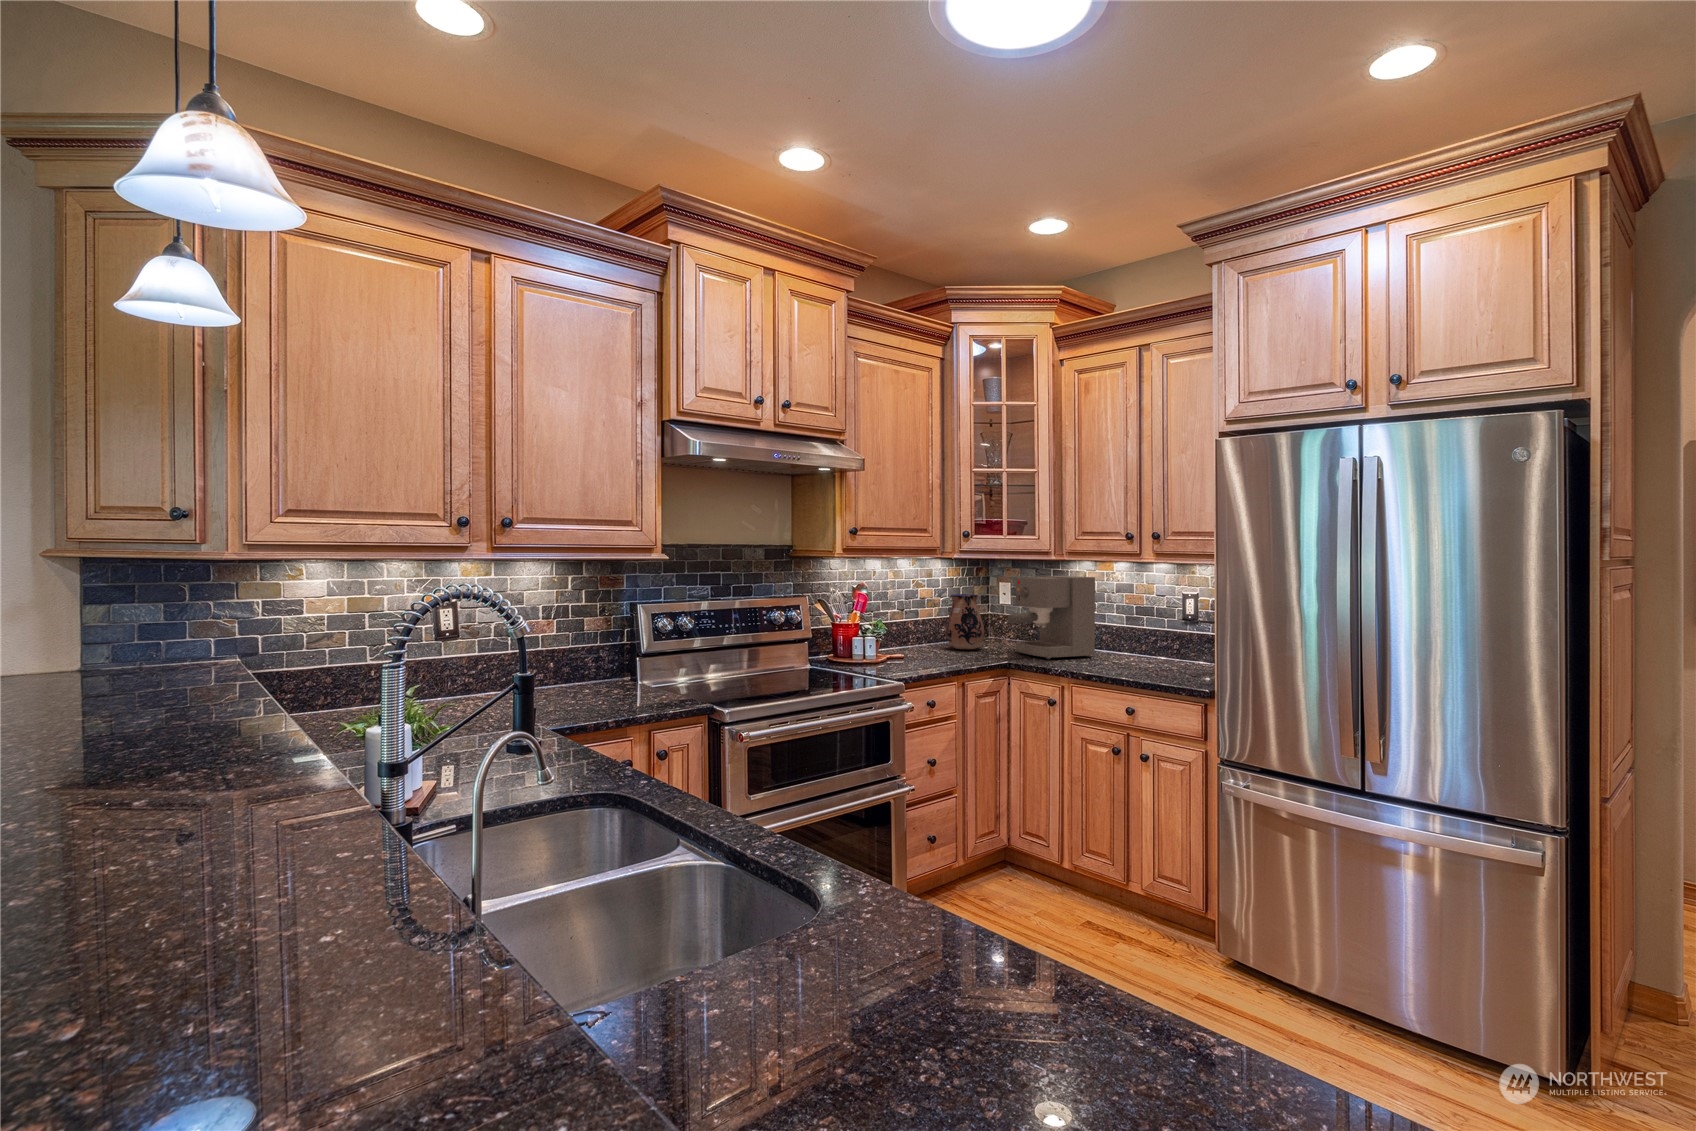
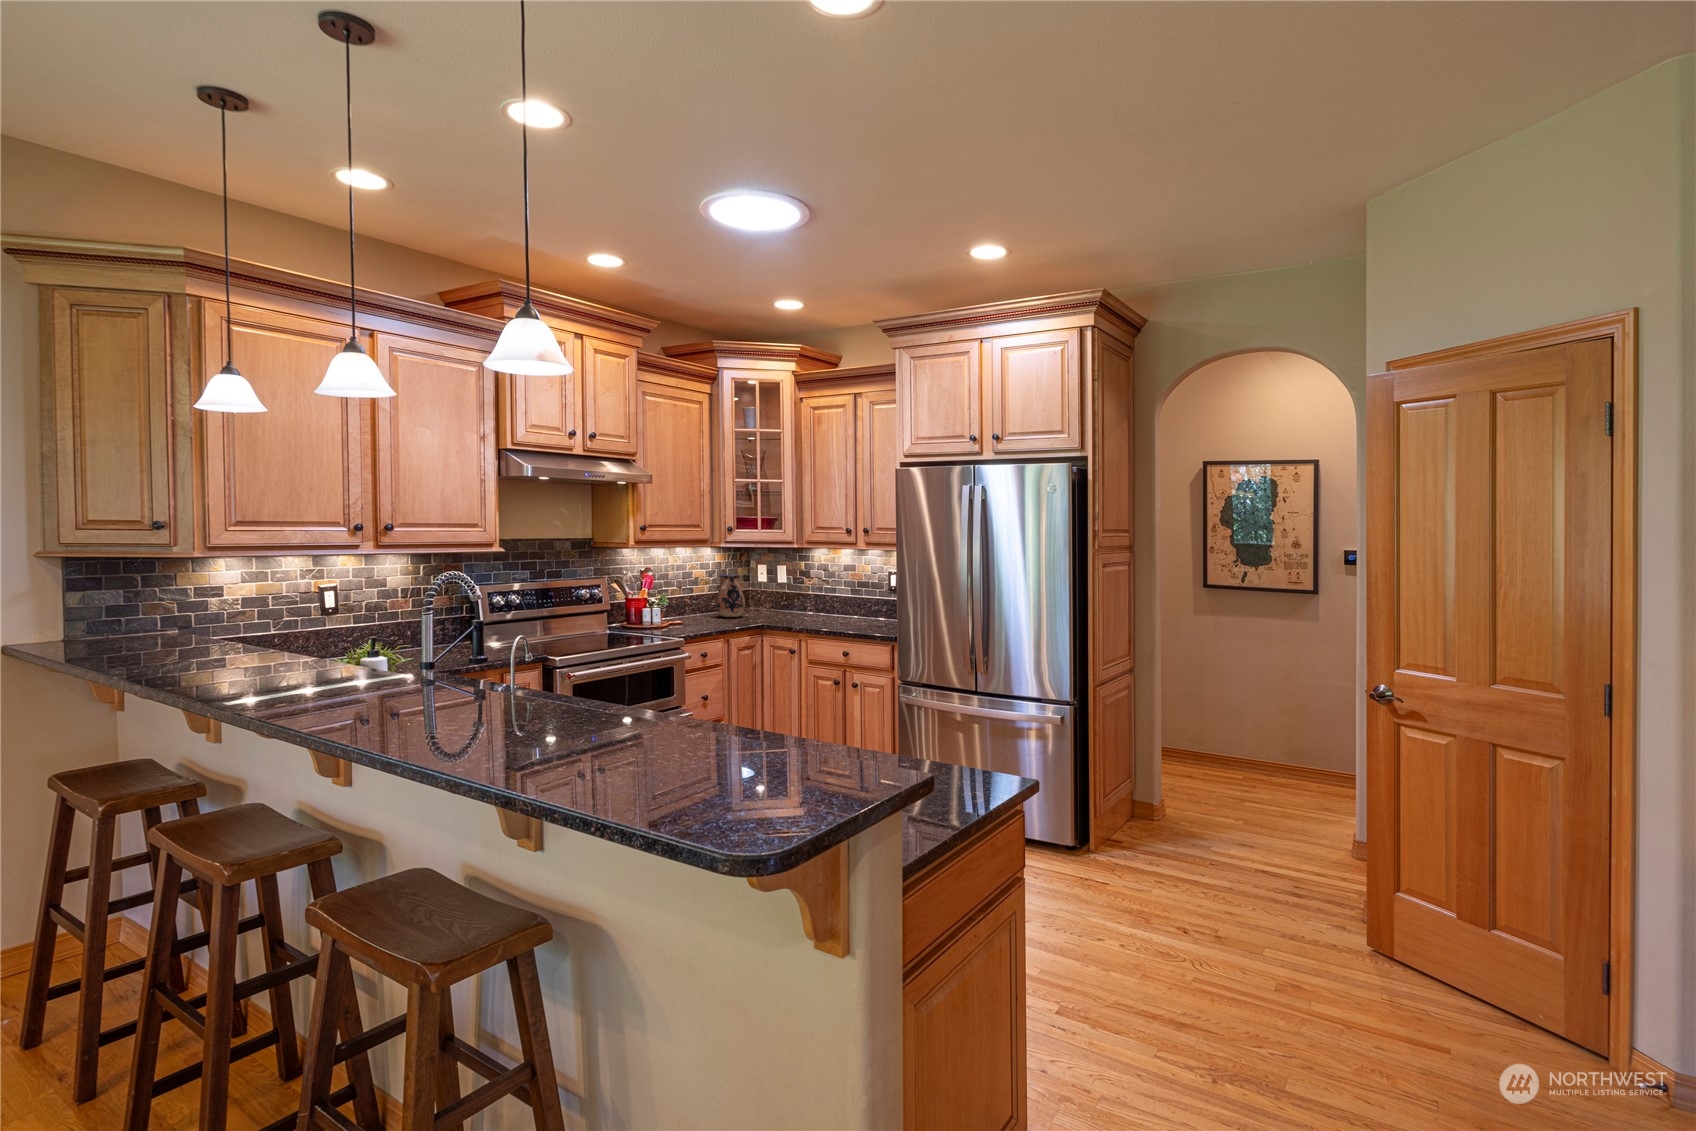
coffee maker: present [1008,576,1095,659] -> none [761,560,825,622]

